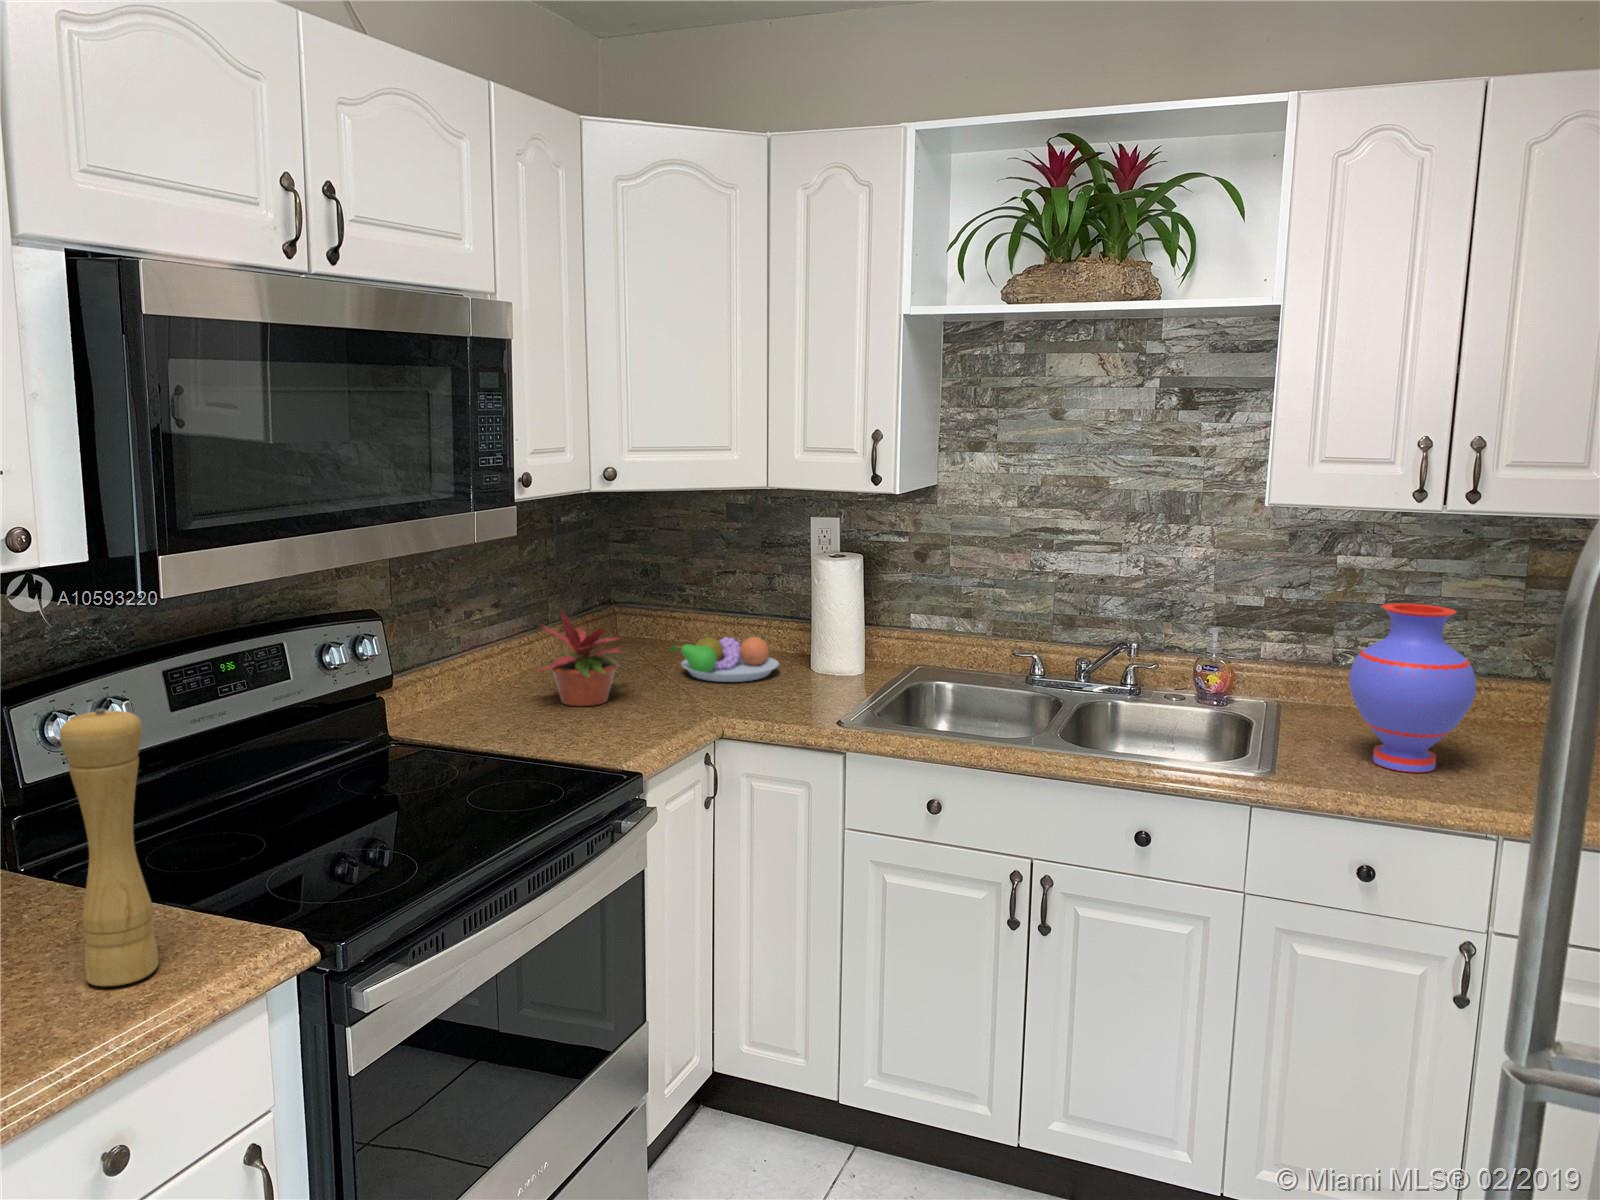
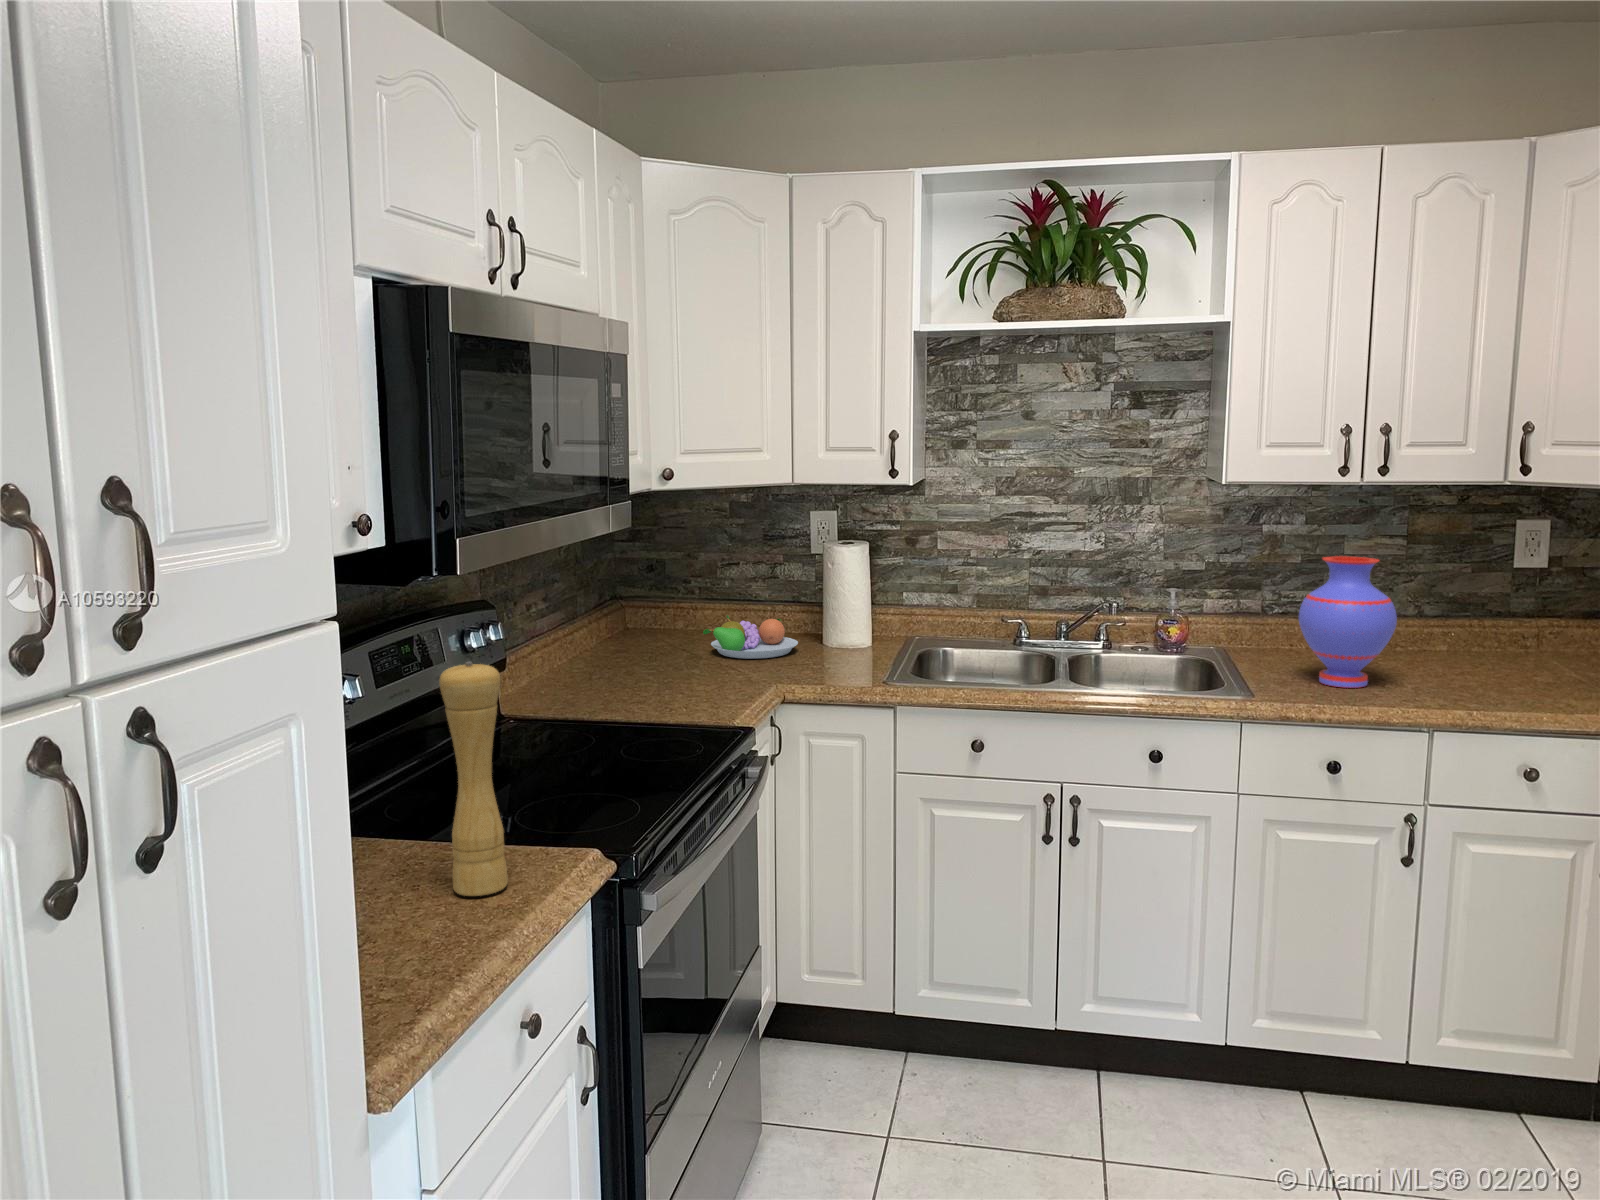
potted plant: present [538,610,622,706] -> none [593,594,697,683]

